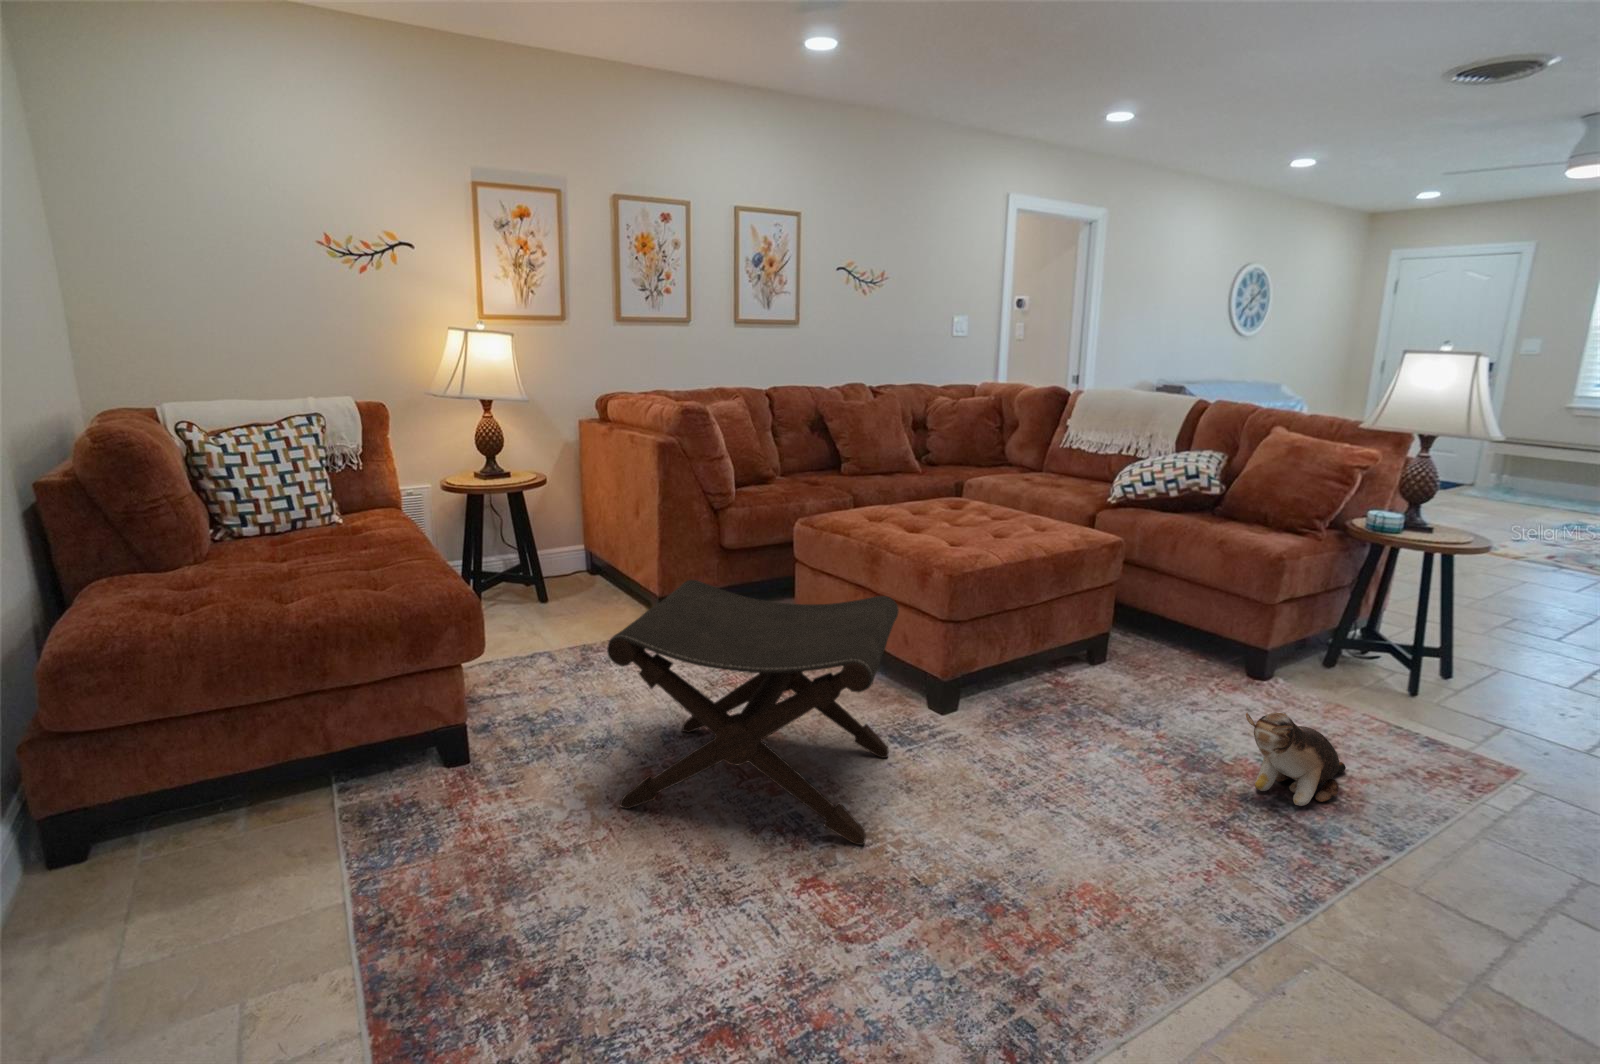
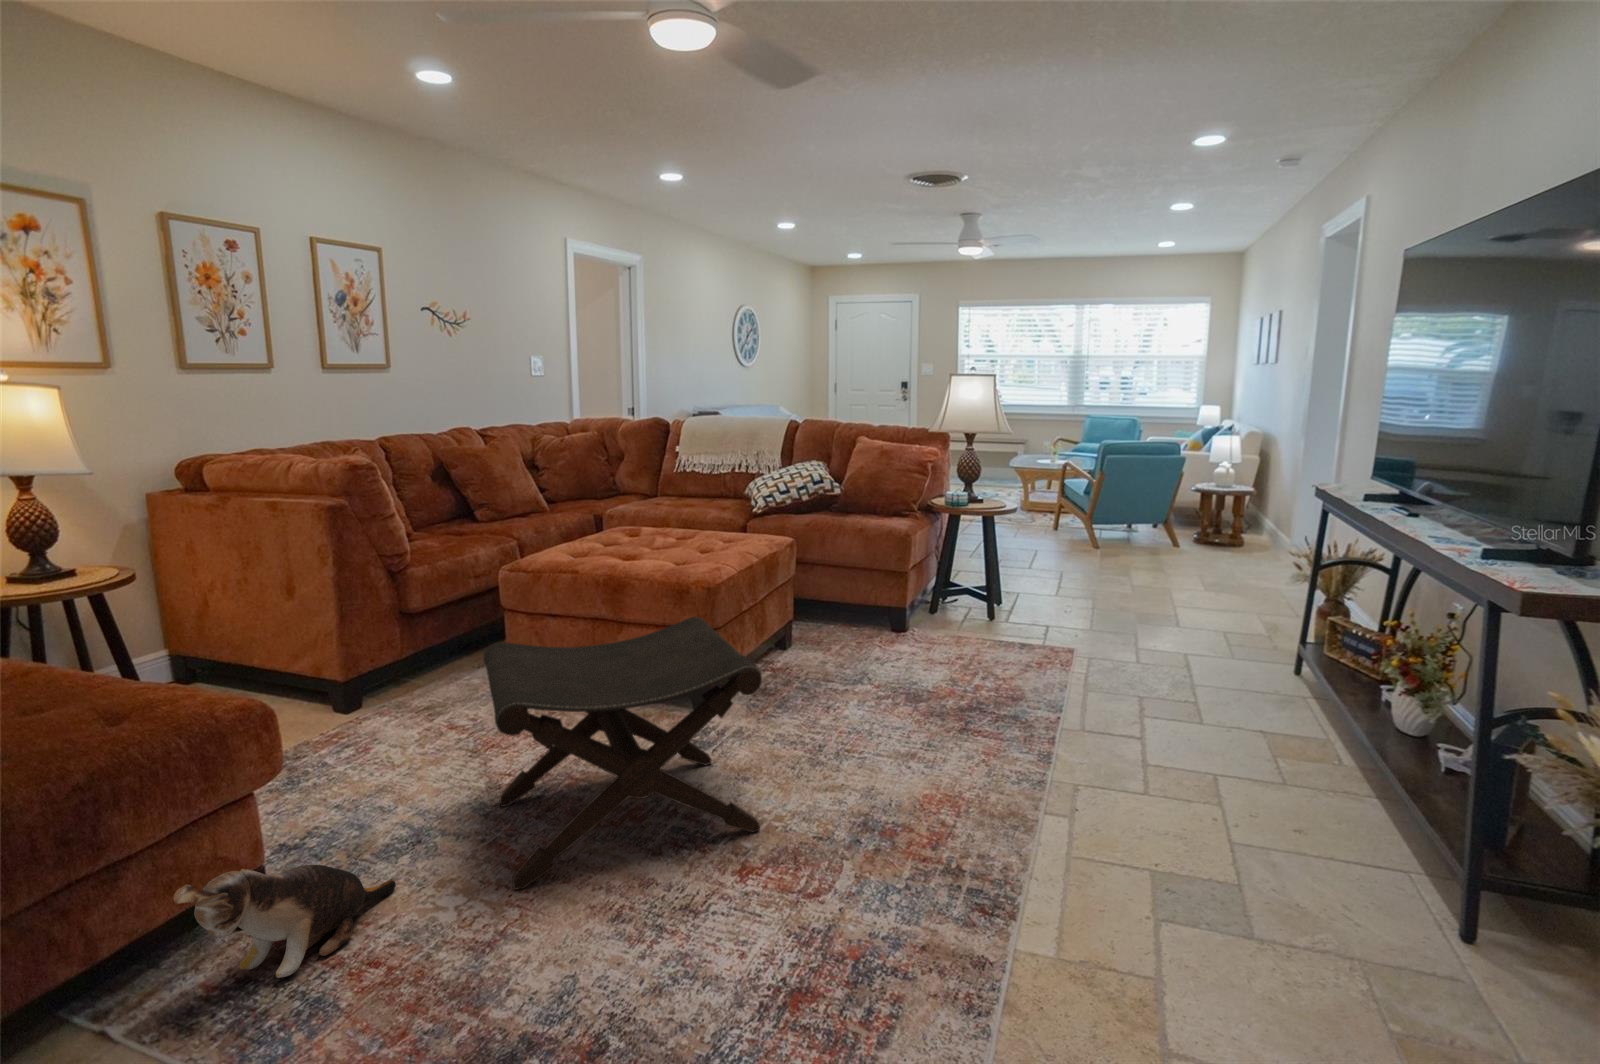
plush toy: present [1246,713,1346,806] -> present [174,865,396,978]

